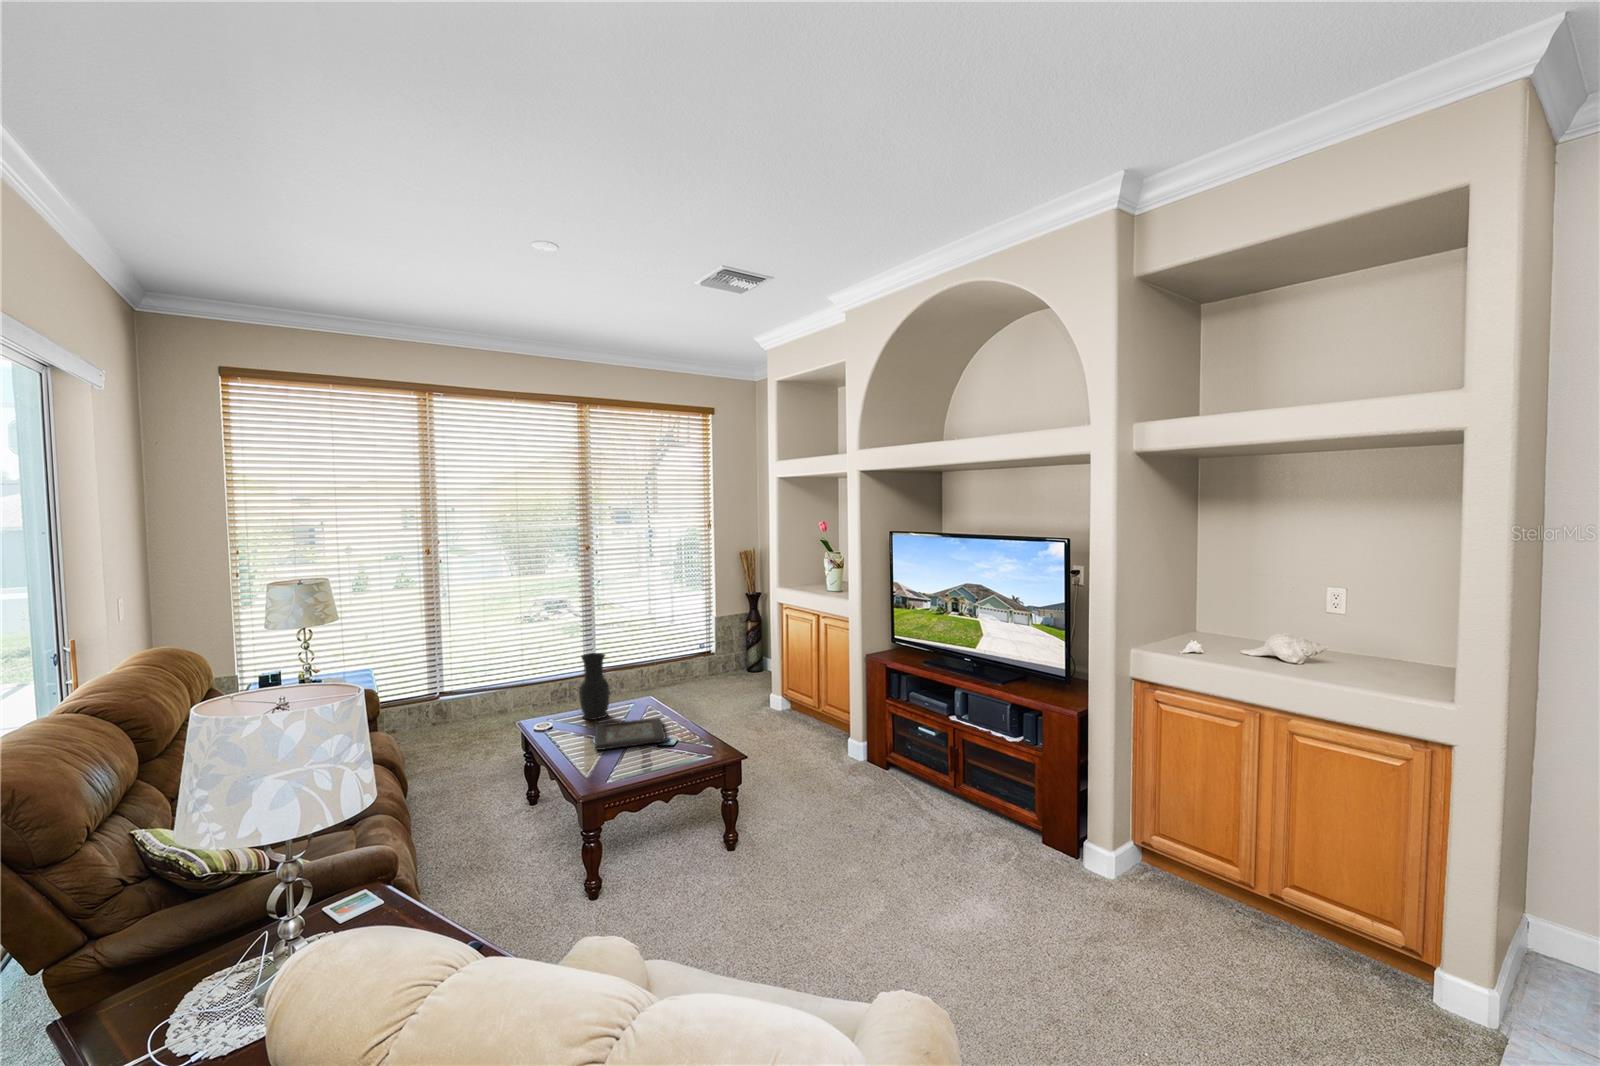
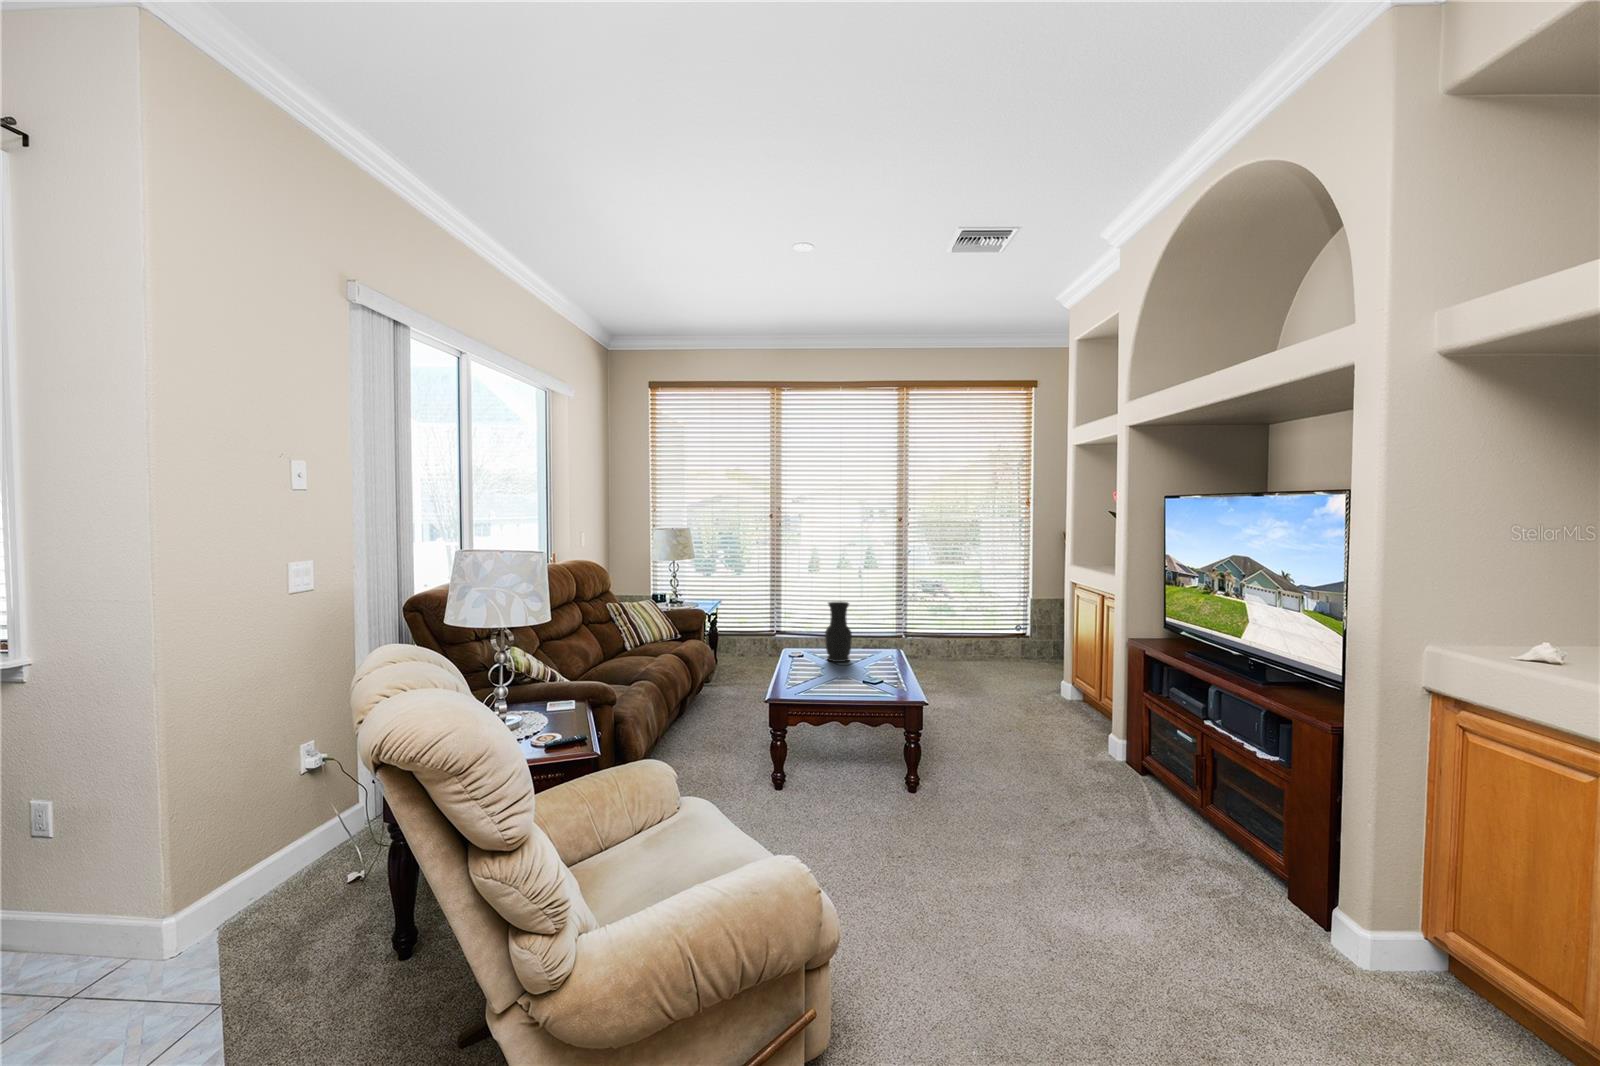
decorative tray: present [595,718,665,750] -> none [805,664,885,686]

